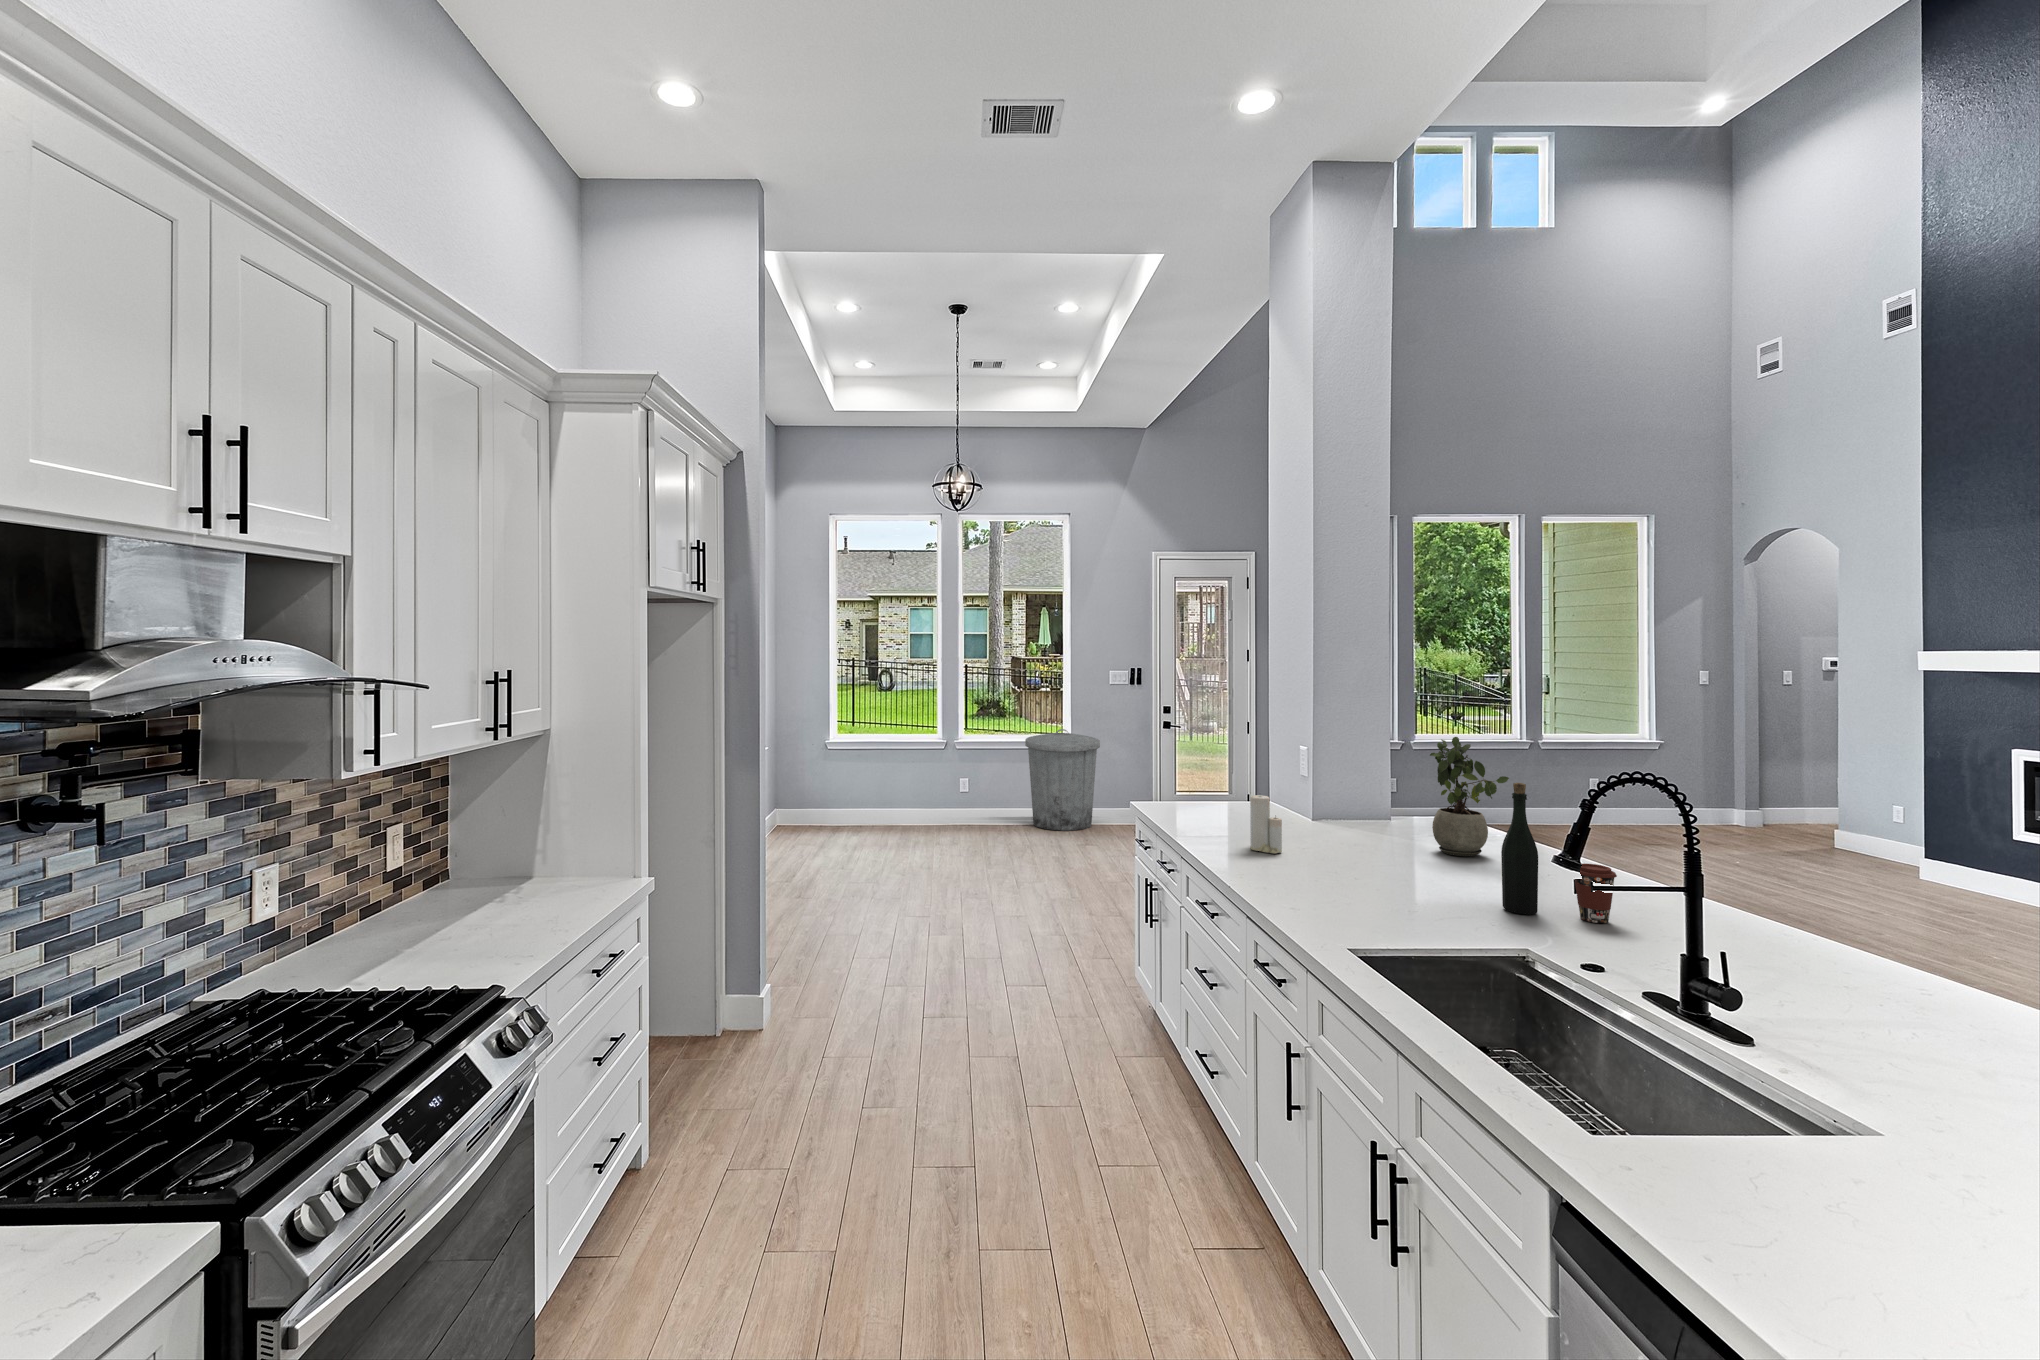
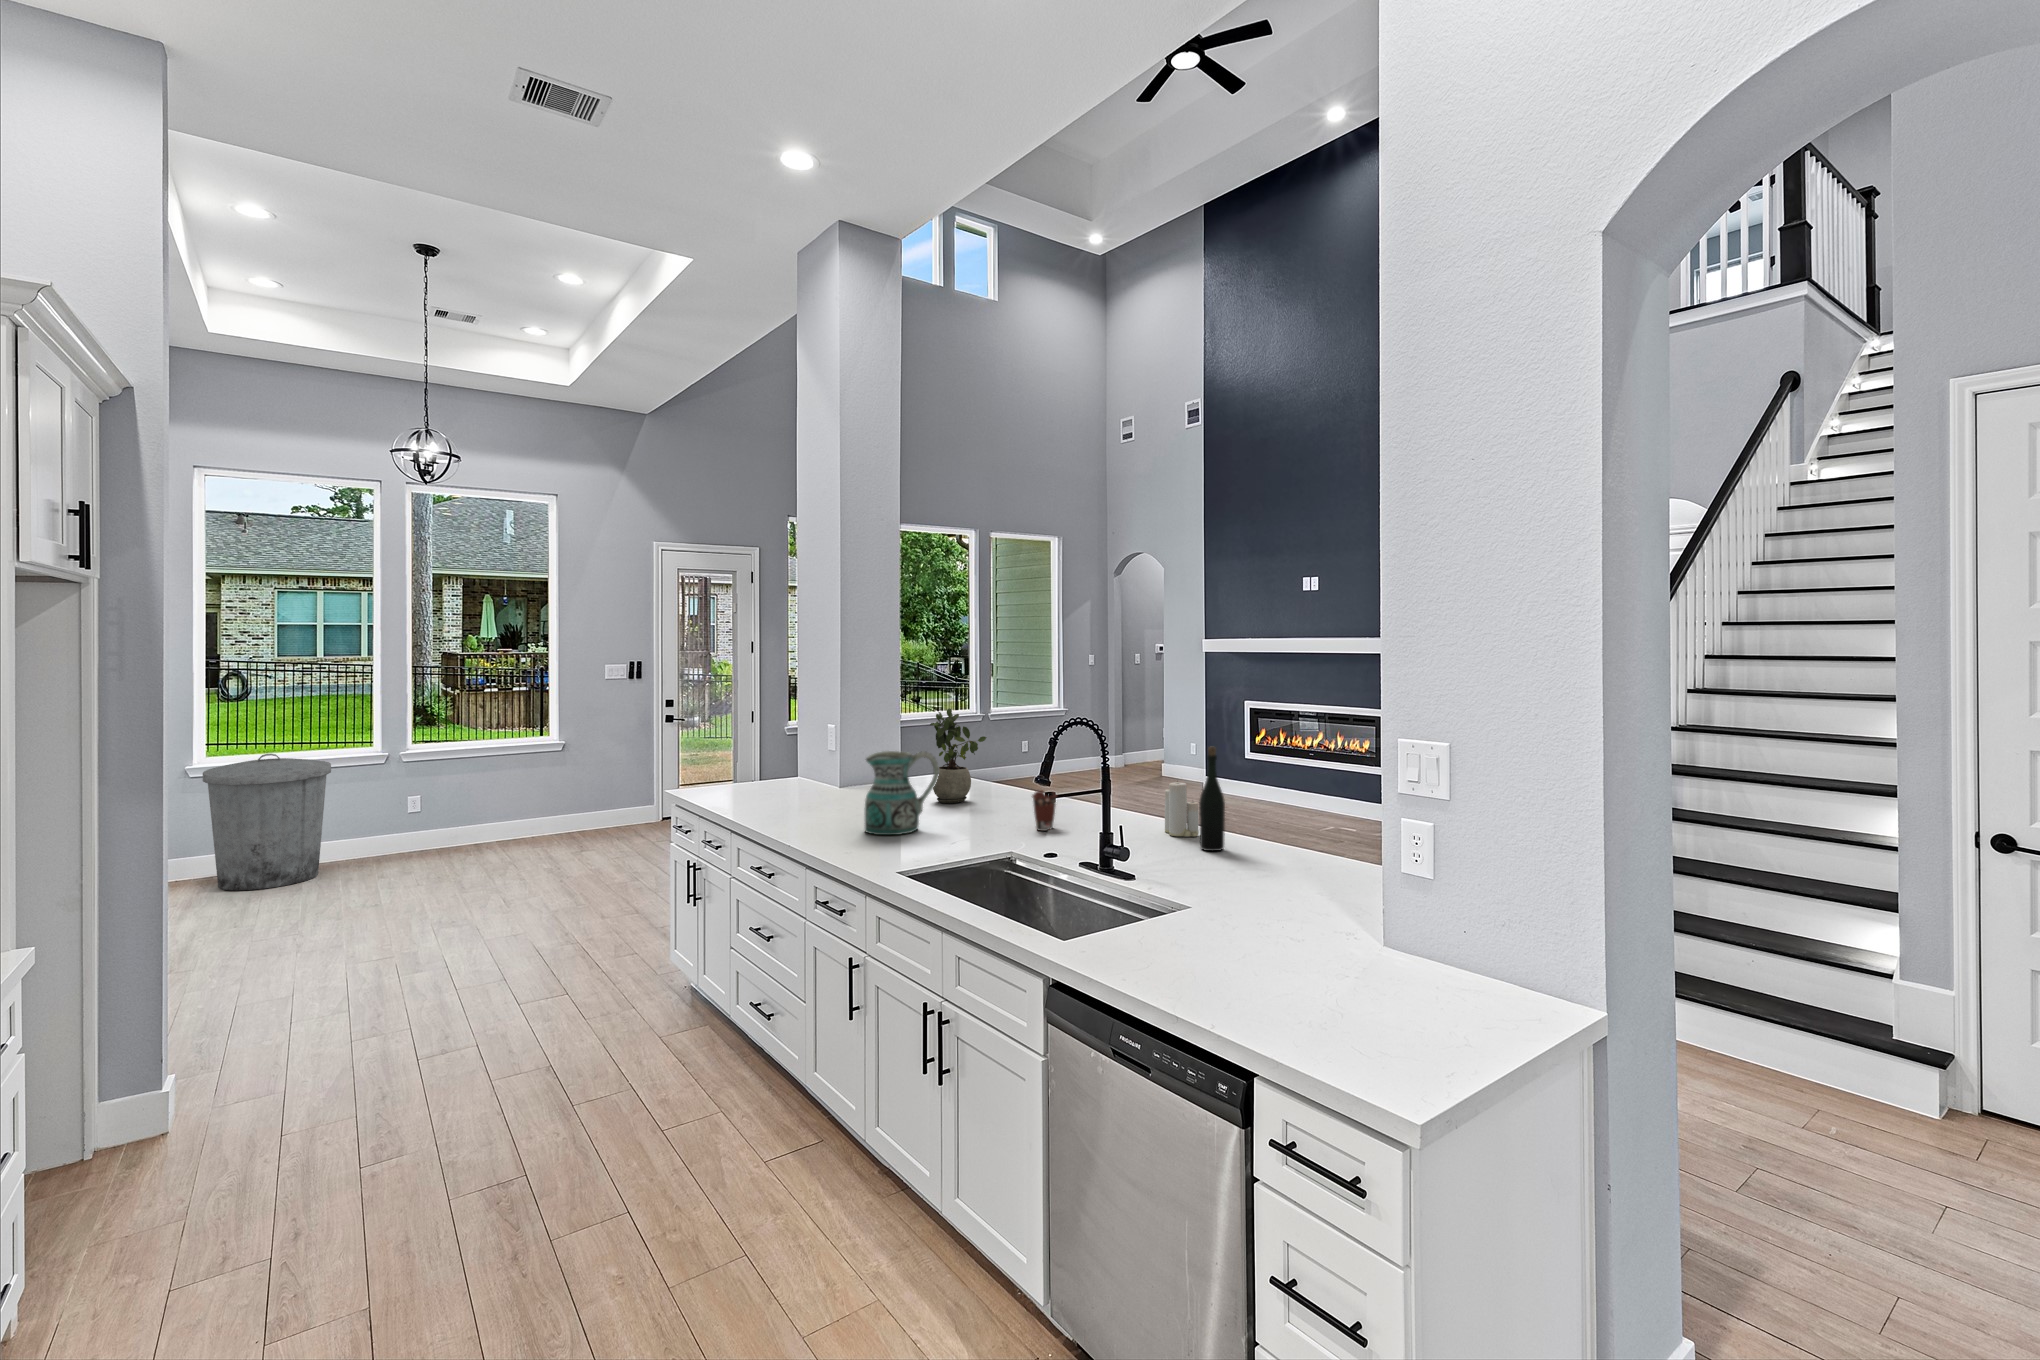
trash can: present [1025,729,1100,831] -> present [203,754,331,890]
bottle: present [1501,783,1538,915] -> present [1199,747,1225,851]
ceramic pitcher: none [1330,785,1430,891] -> present [865,751,939,835]
candle: present [1250,795,1282,853] -> present [1165,782,1199,837]

